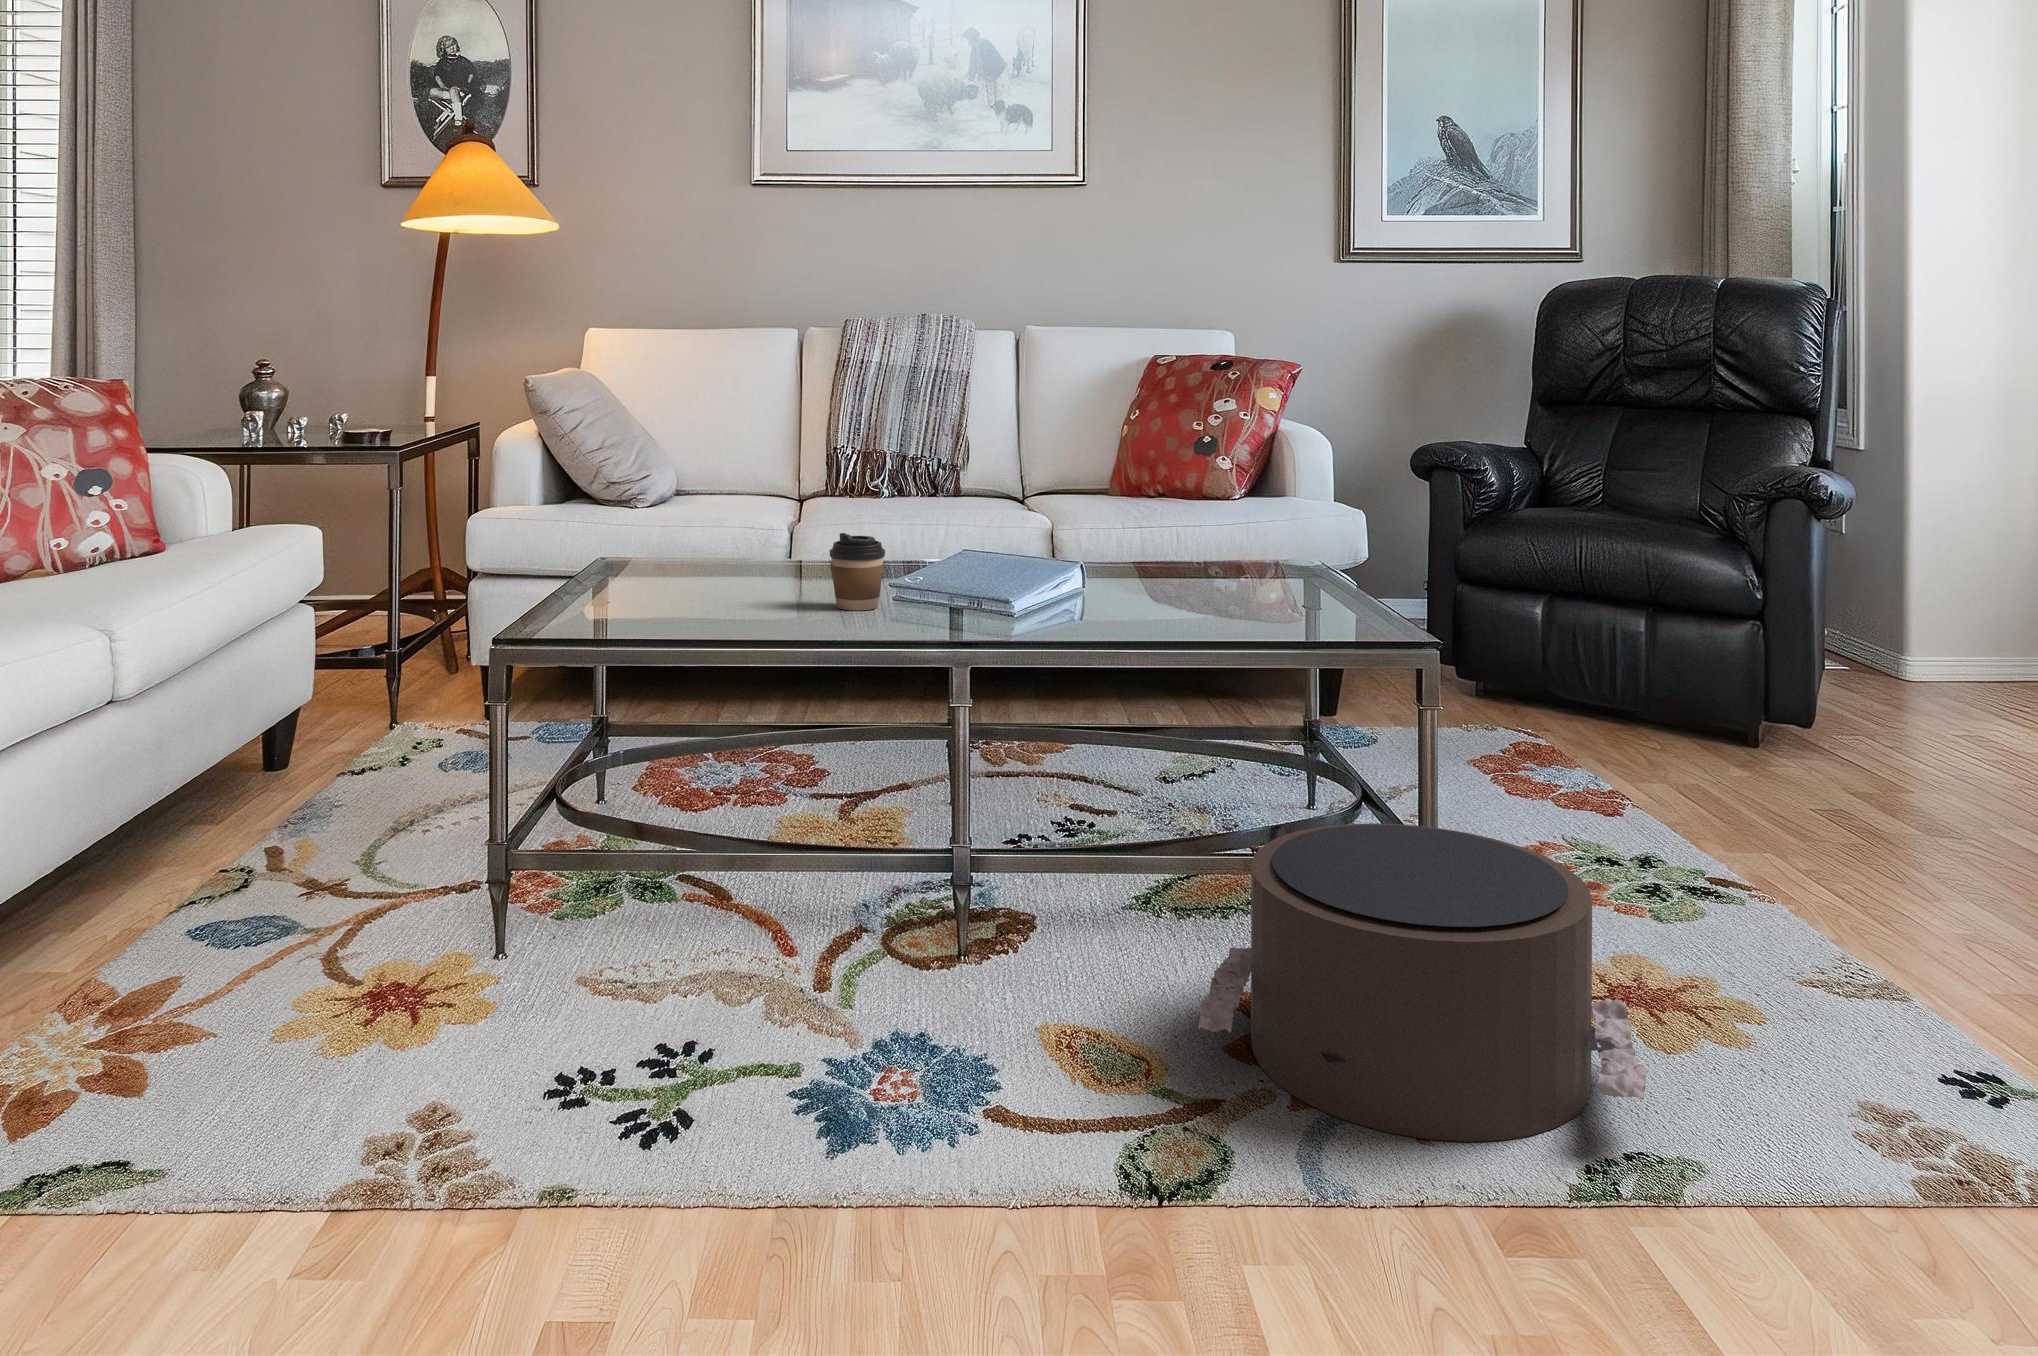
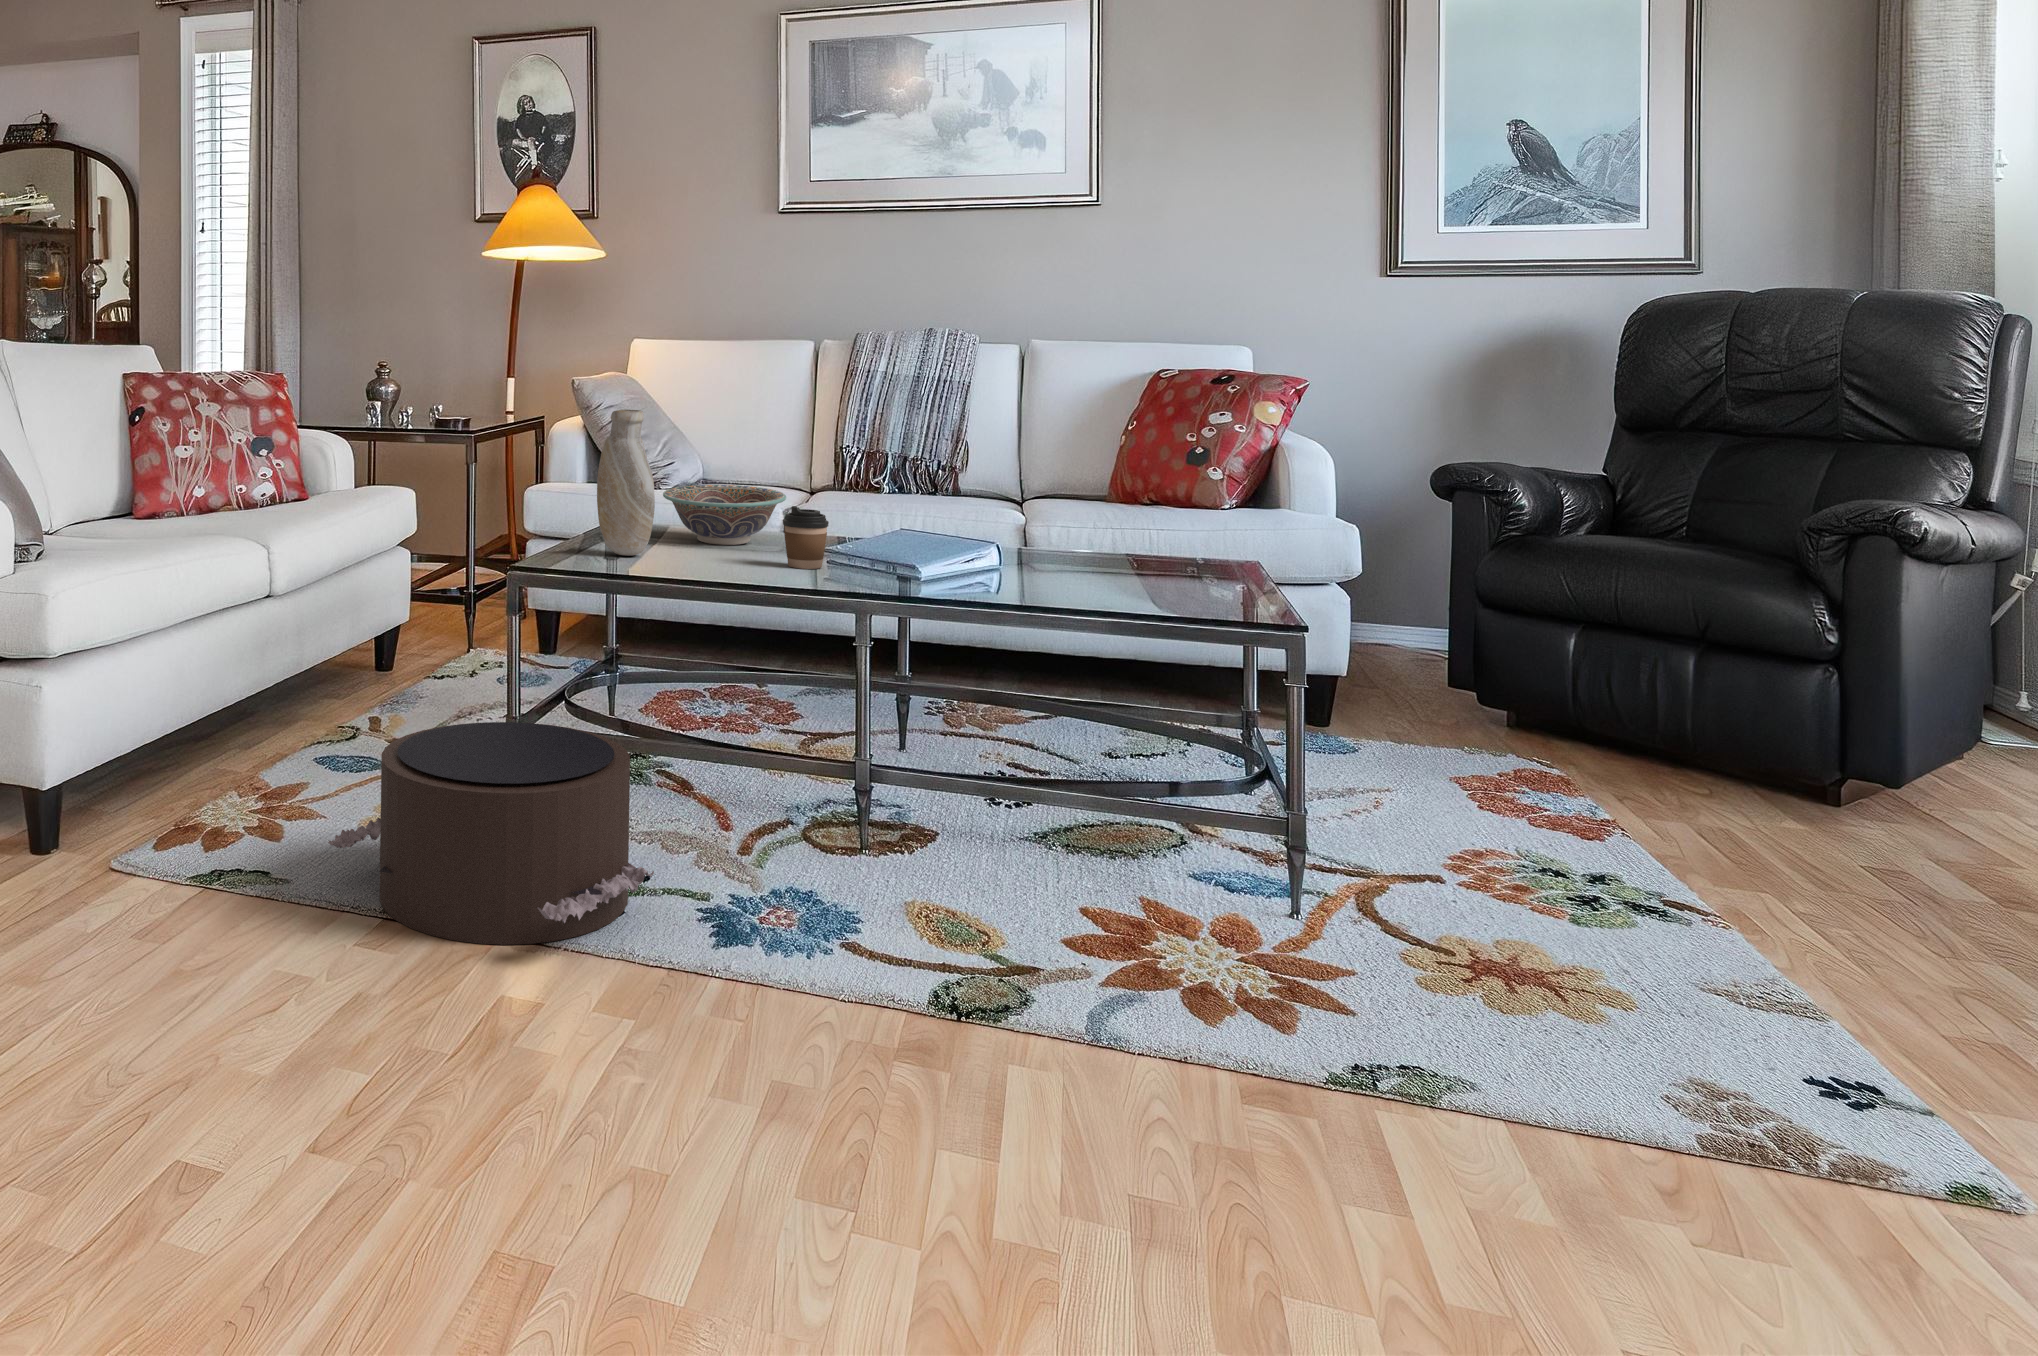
vase: none [592,421,666,610] -> present [597,409,655,556]
decorative bowl: none [660,504,813,581] -> present [663,485,786,545]
pouf: present [1198,823,1647,1142] -> present [328,722,654,945]

